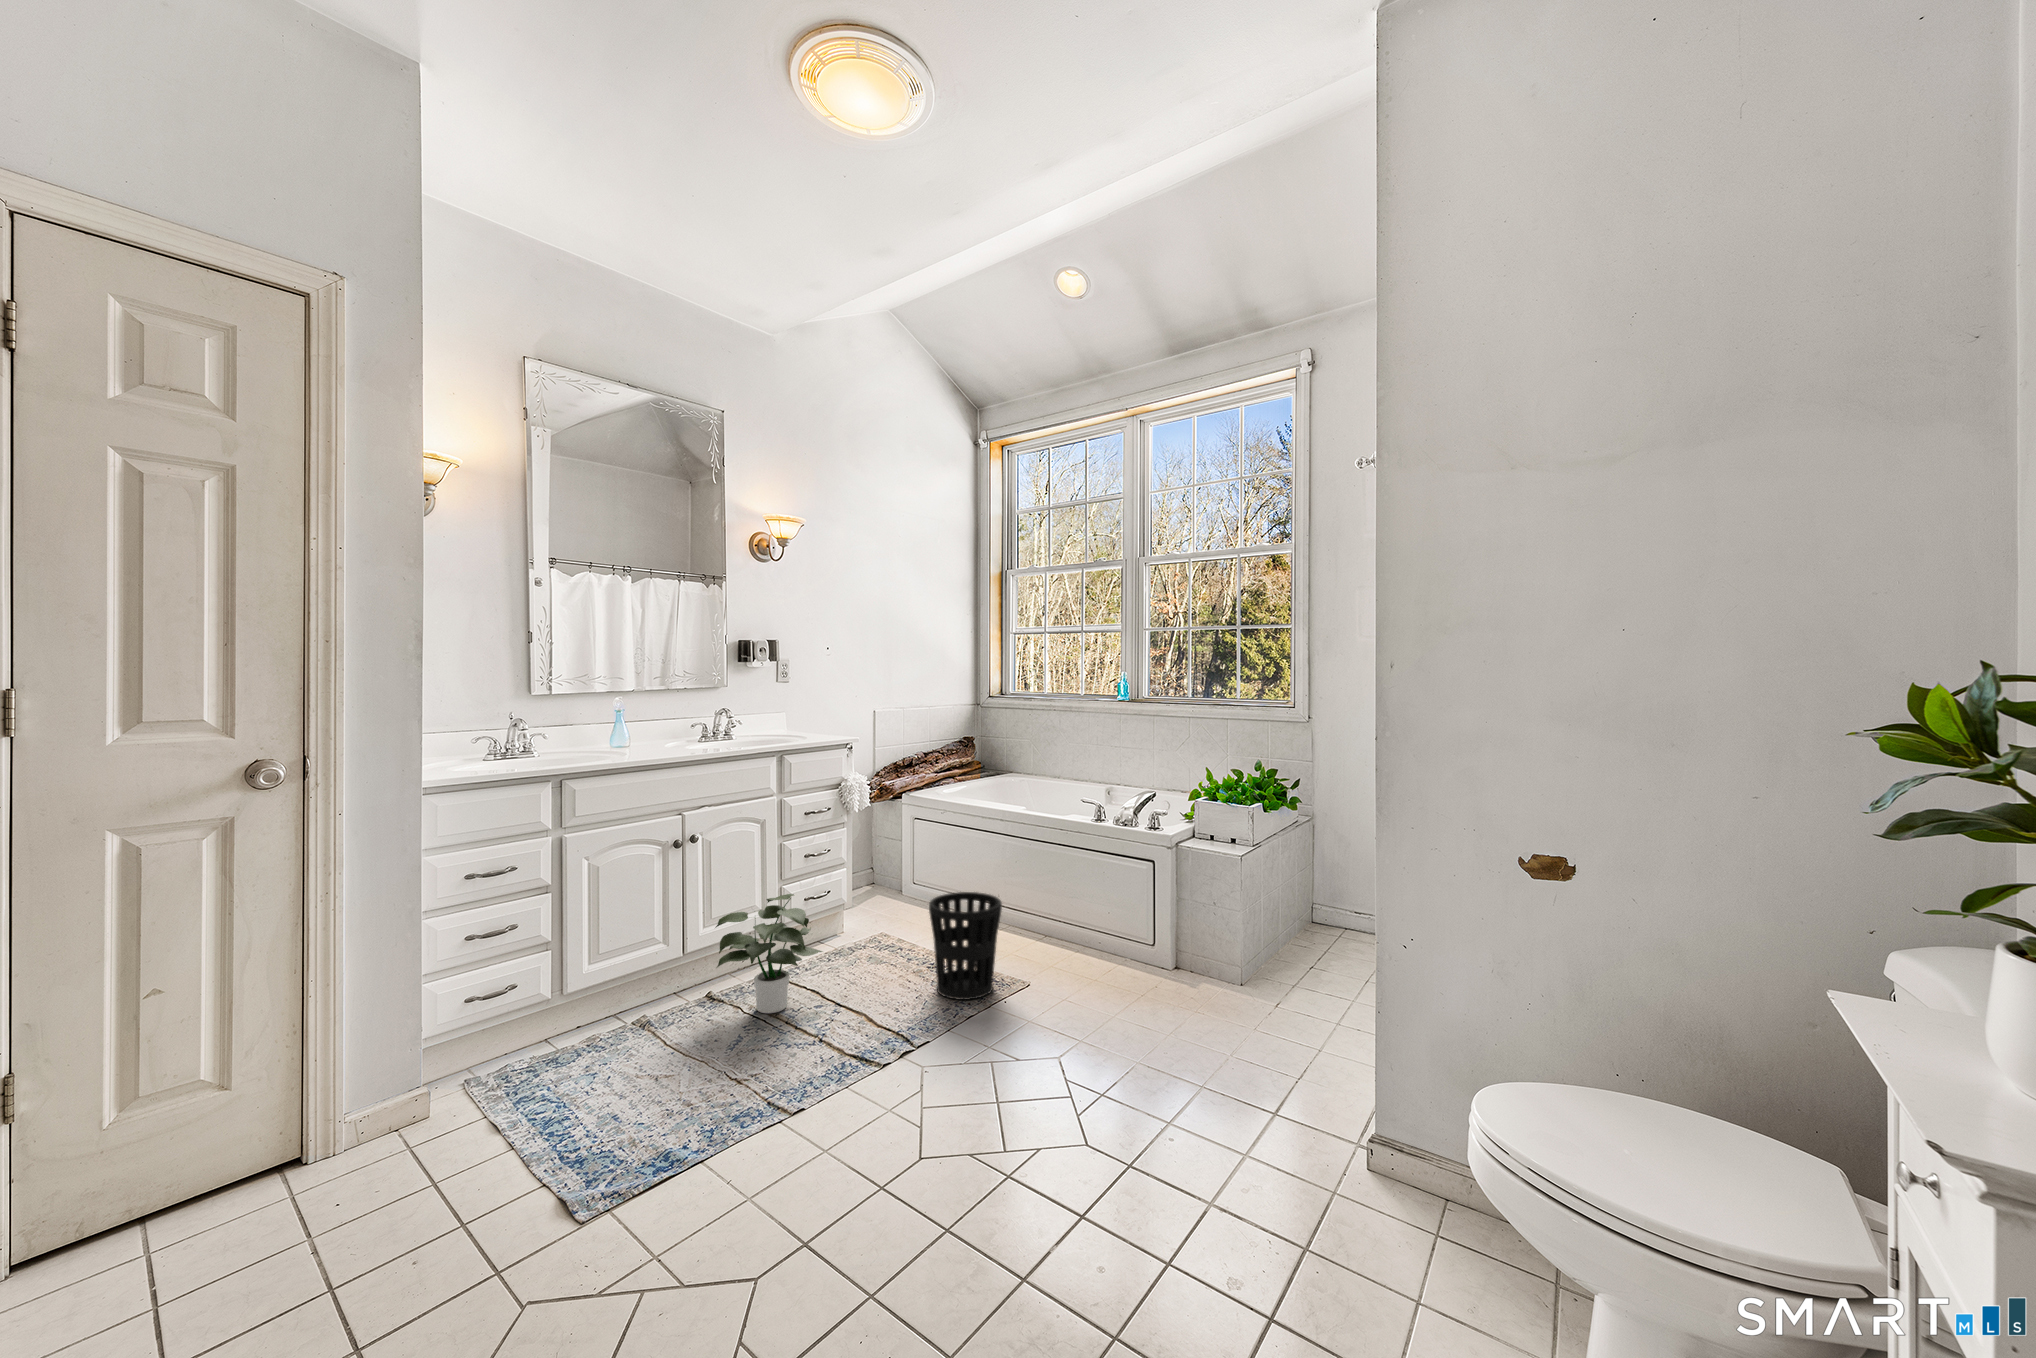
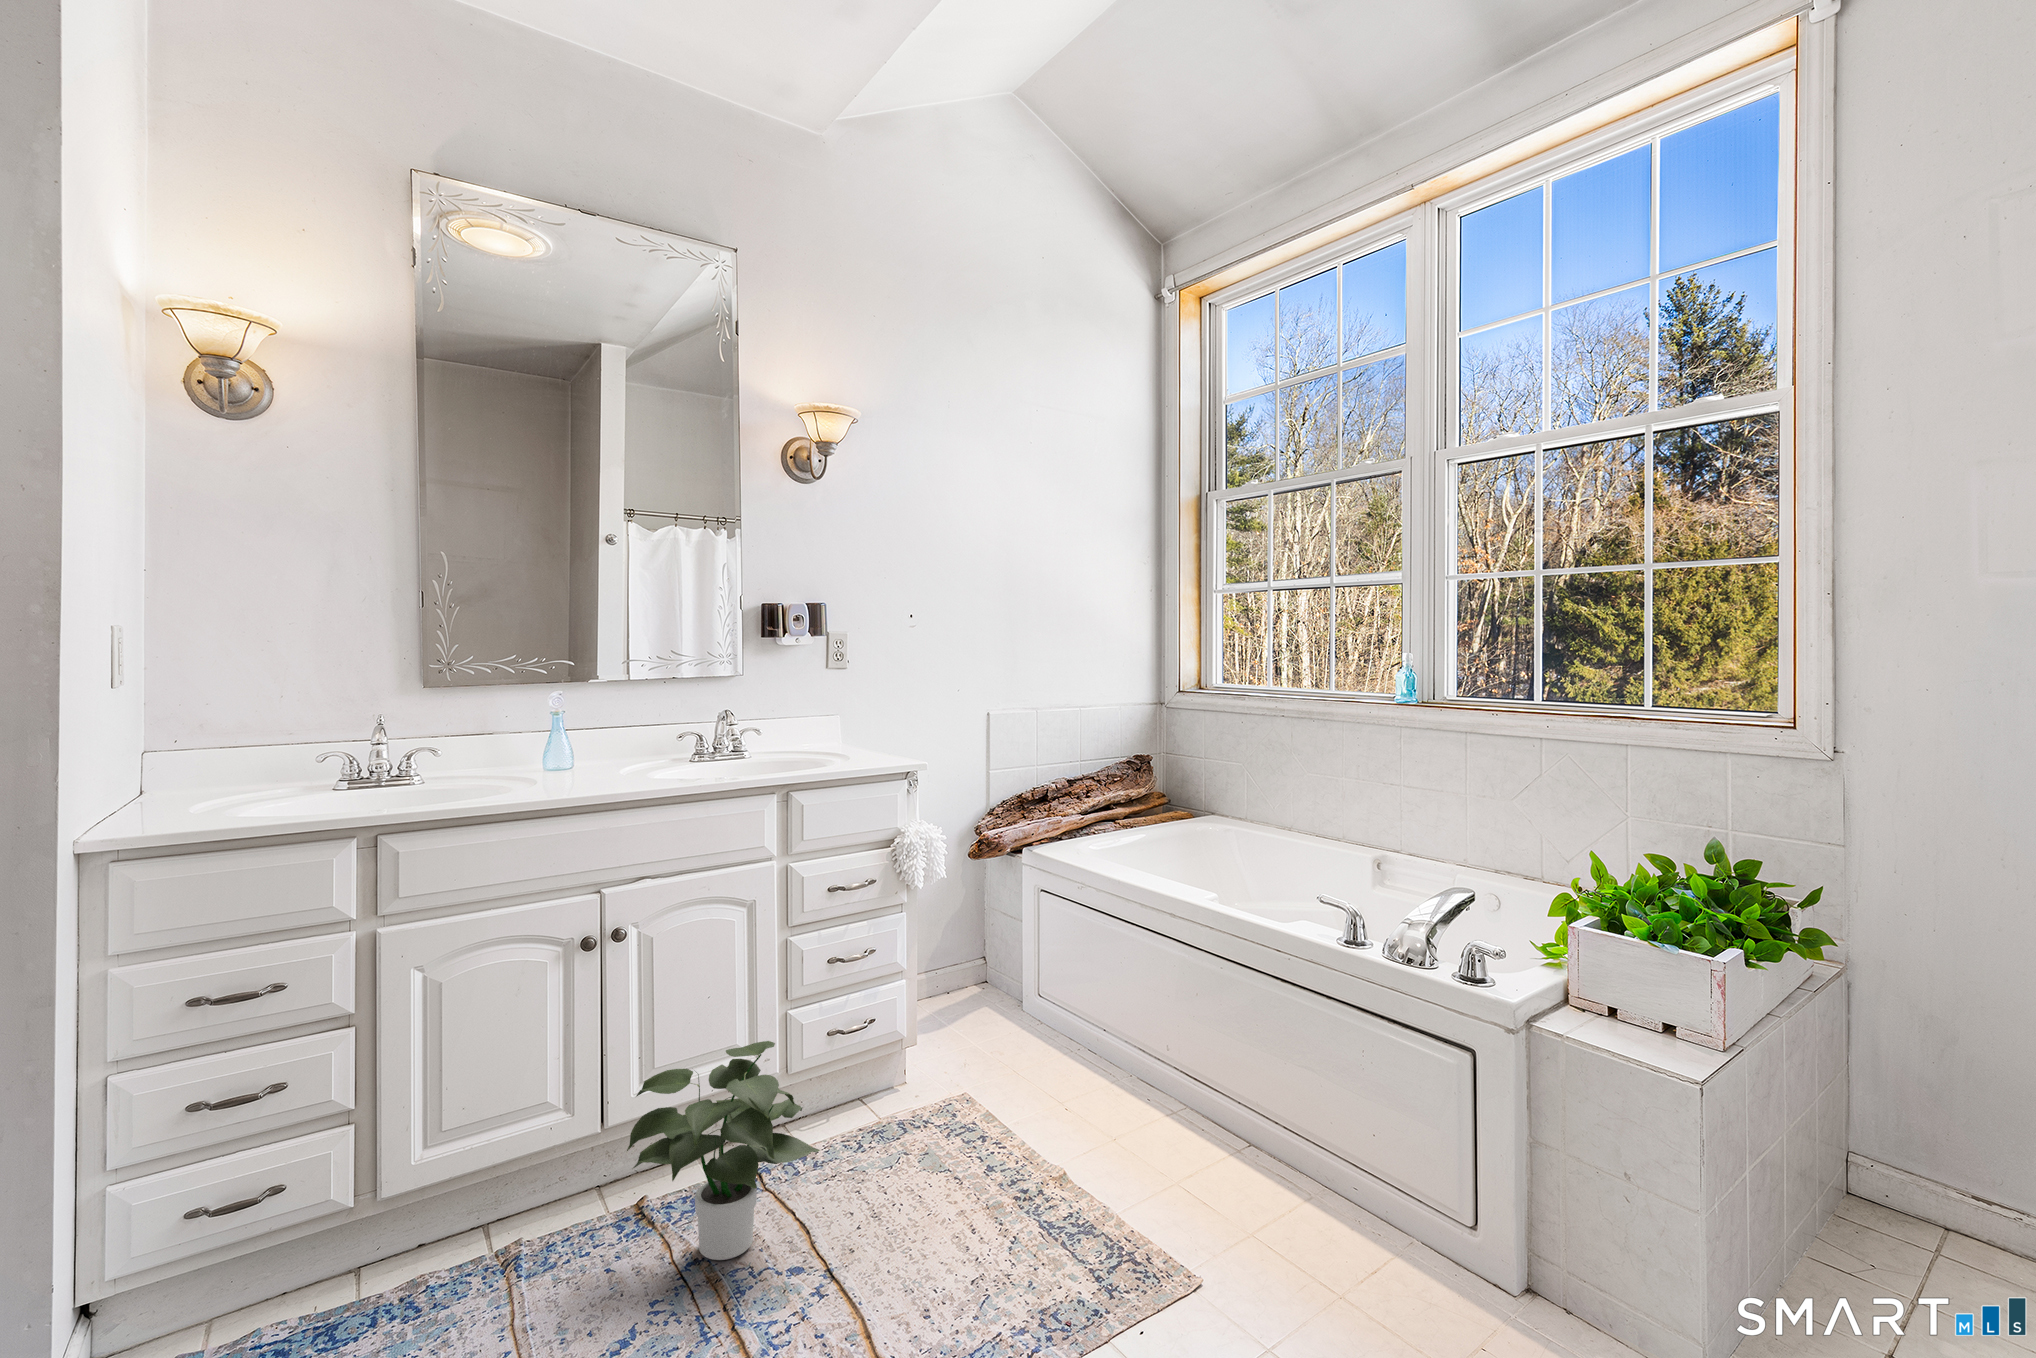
wastebasket: present [929,892,1002,1000] -> none [1005,1059,1141,1281]

